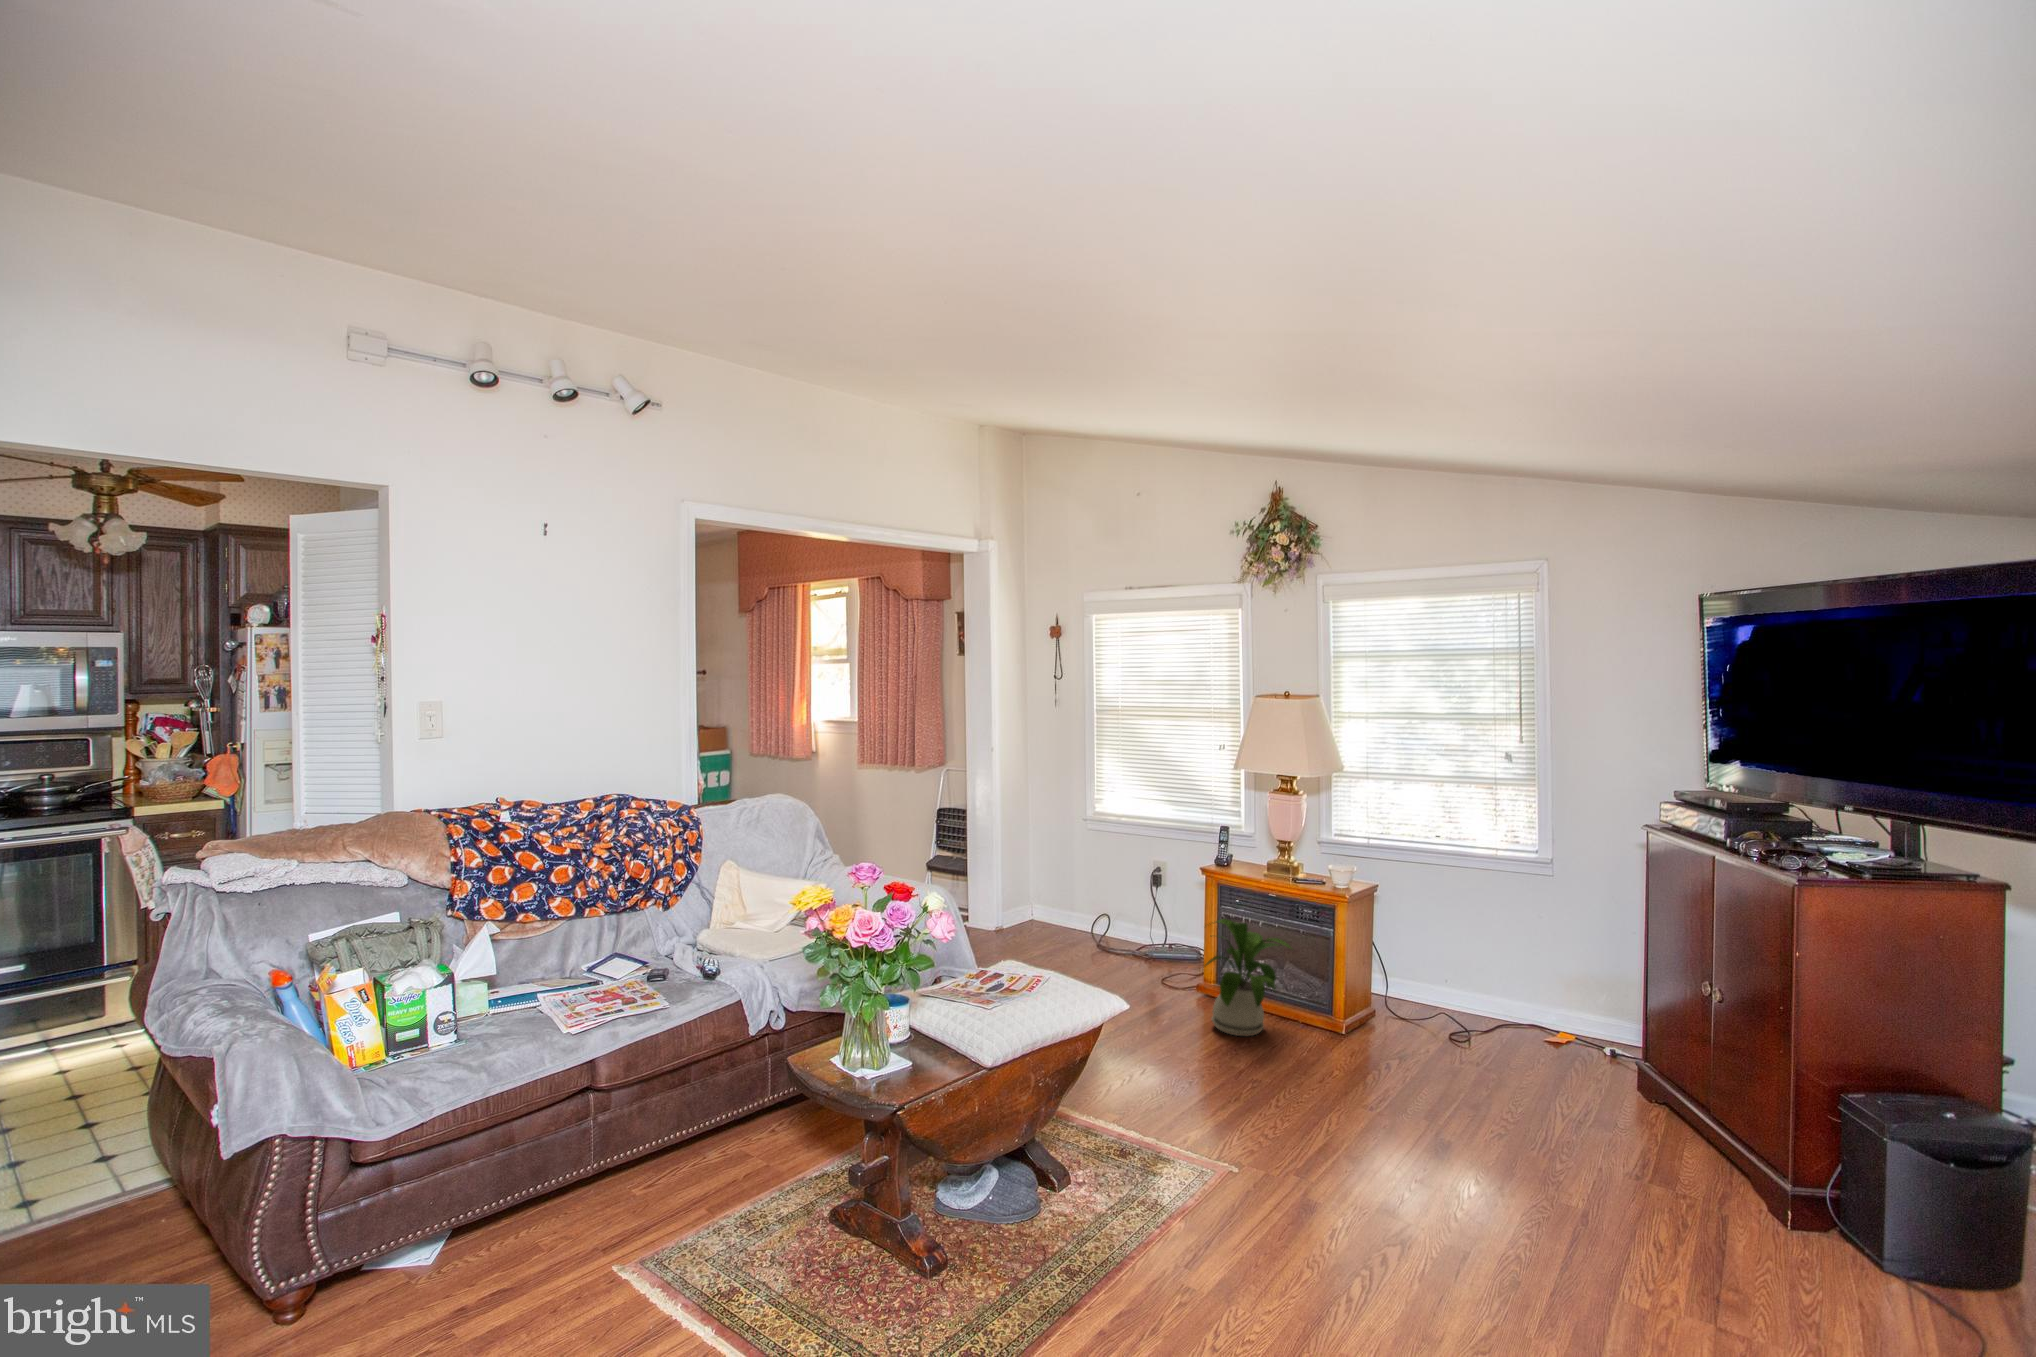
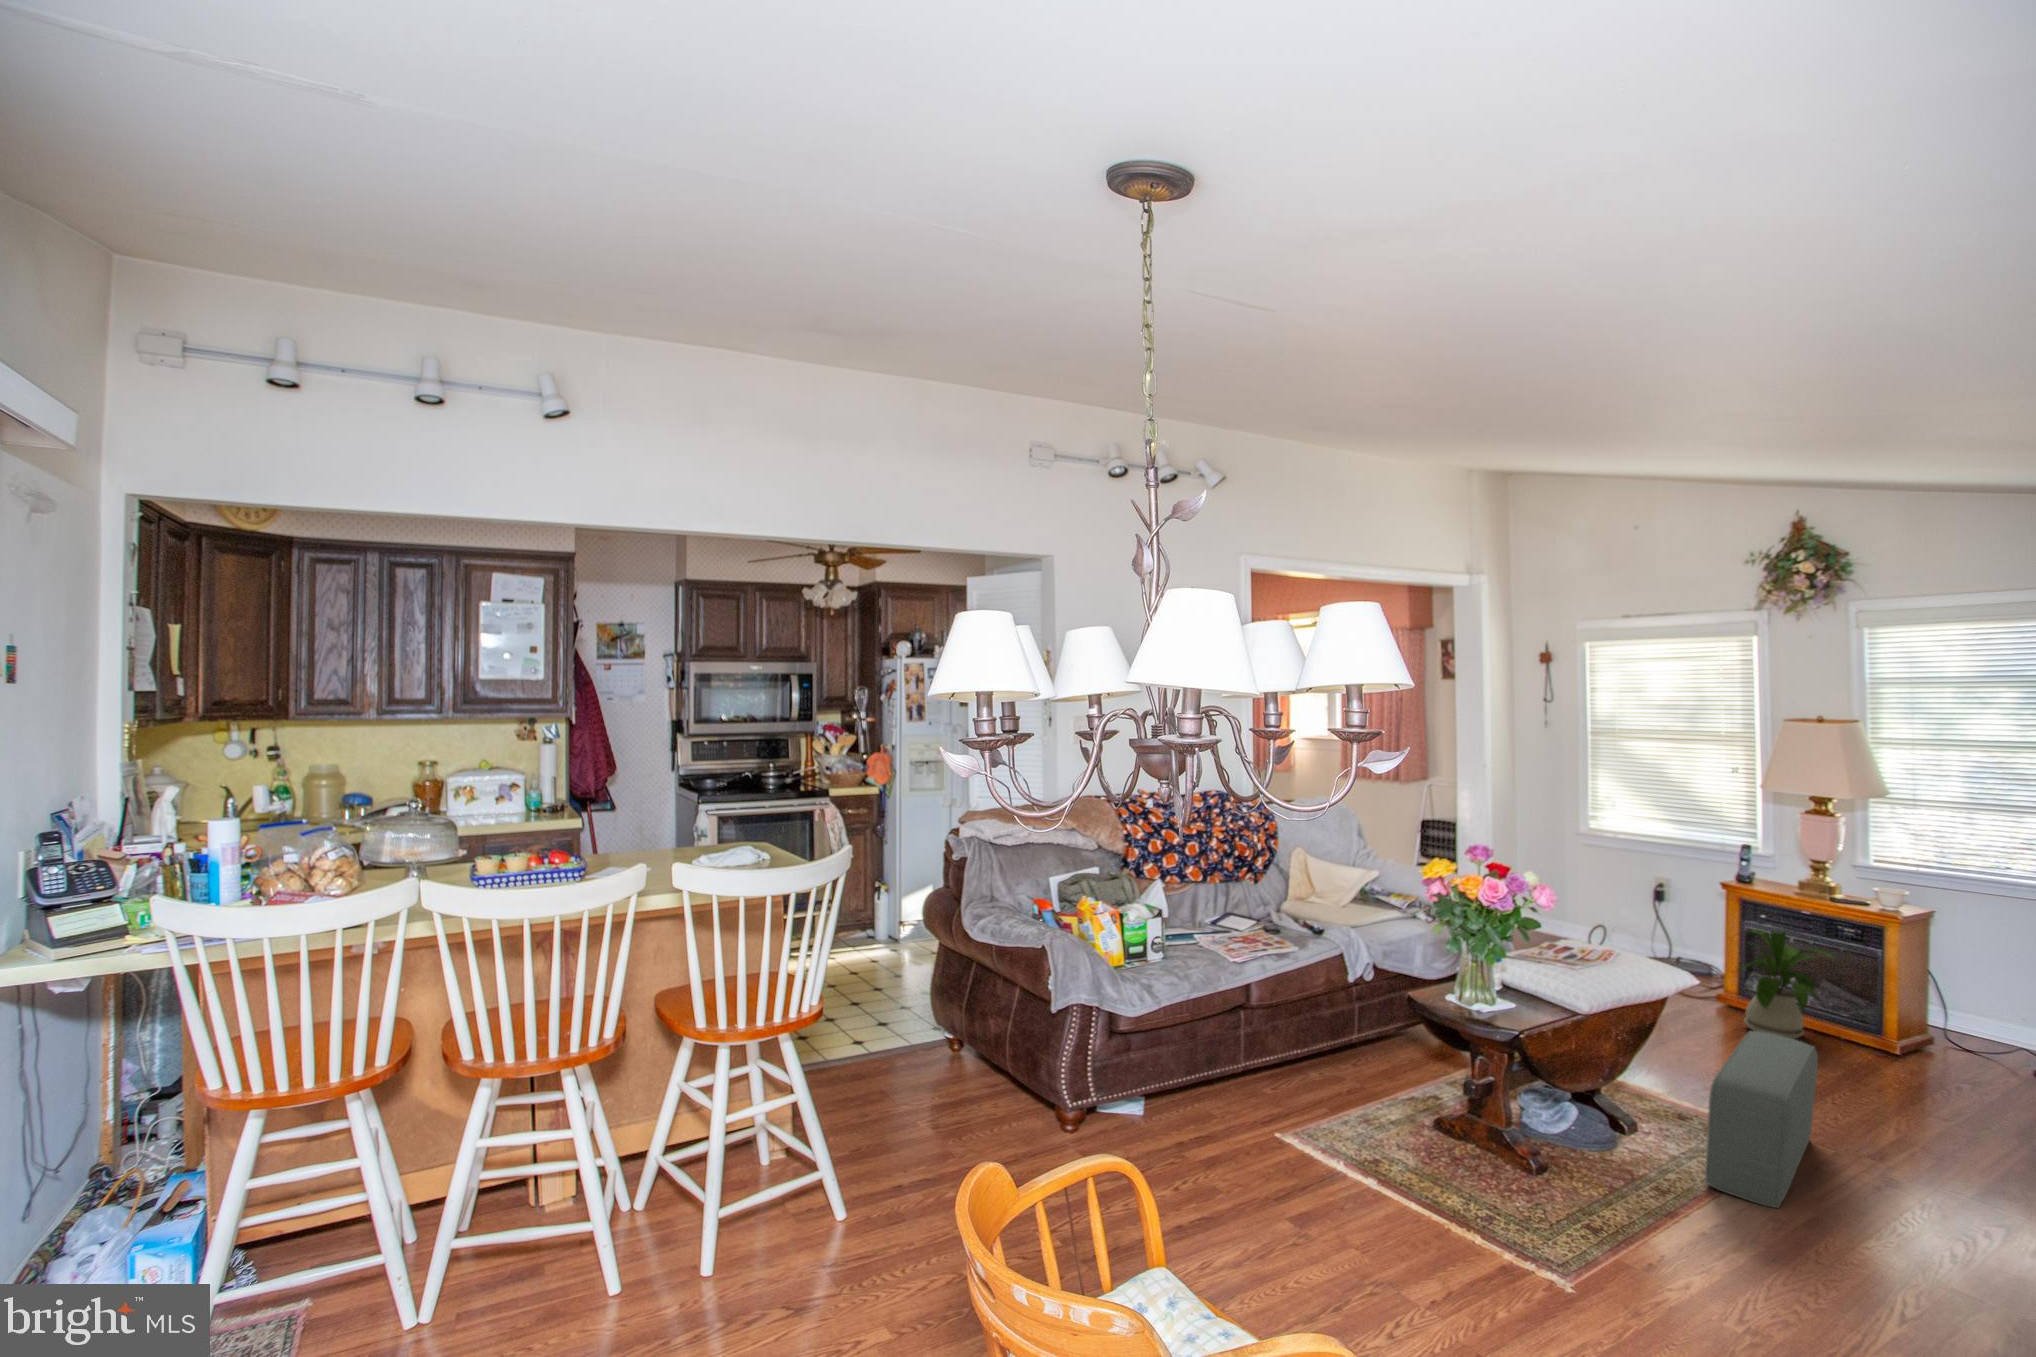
pouf: none [1101,1058,1242,1305] -> present [1705,1031,1818,1208]

